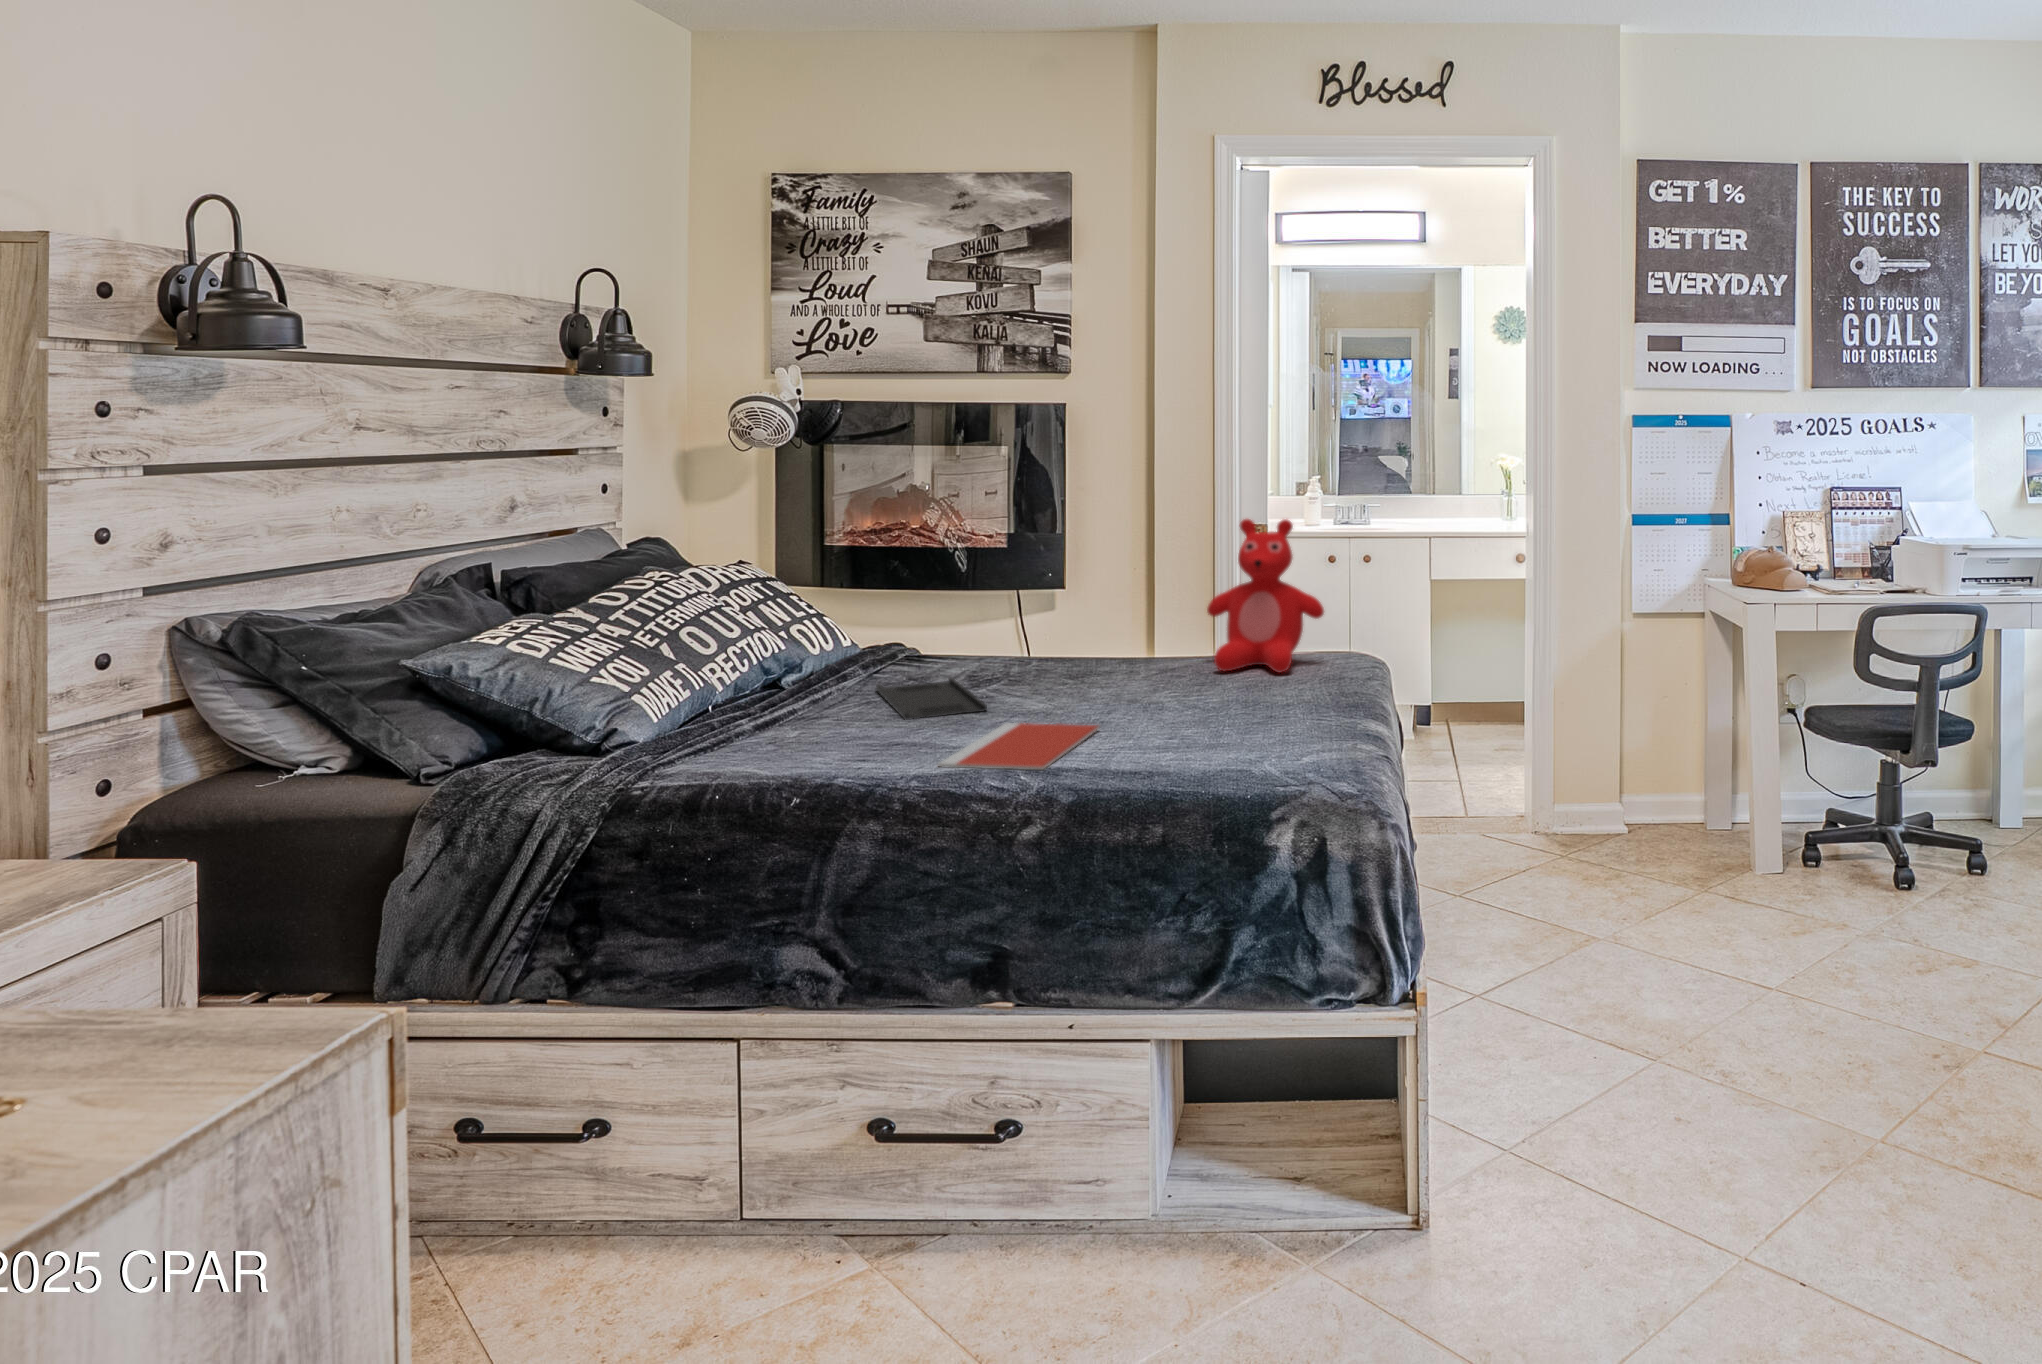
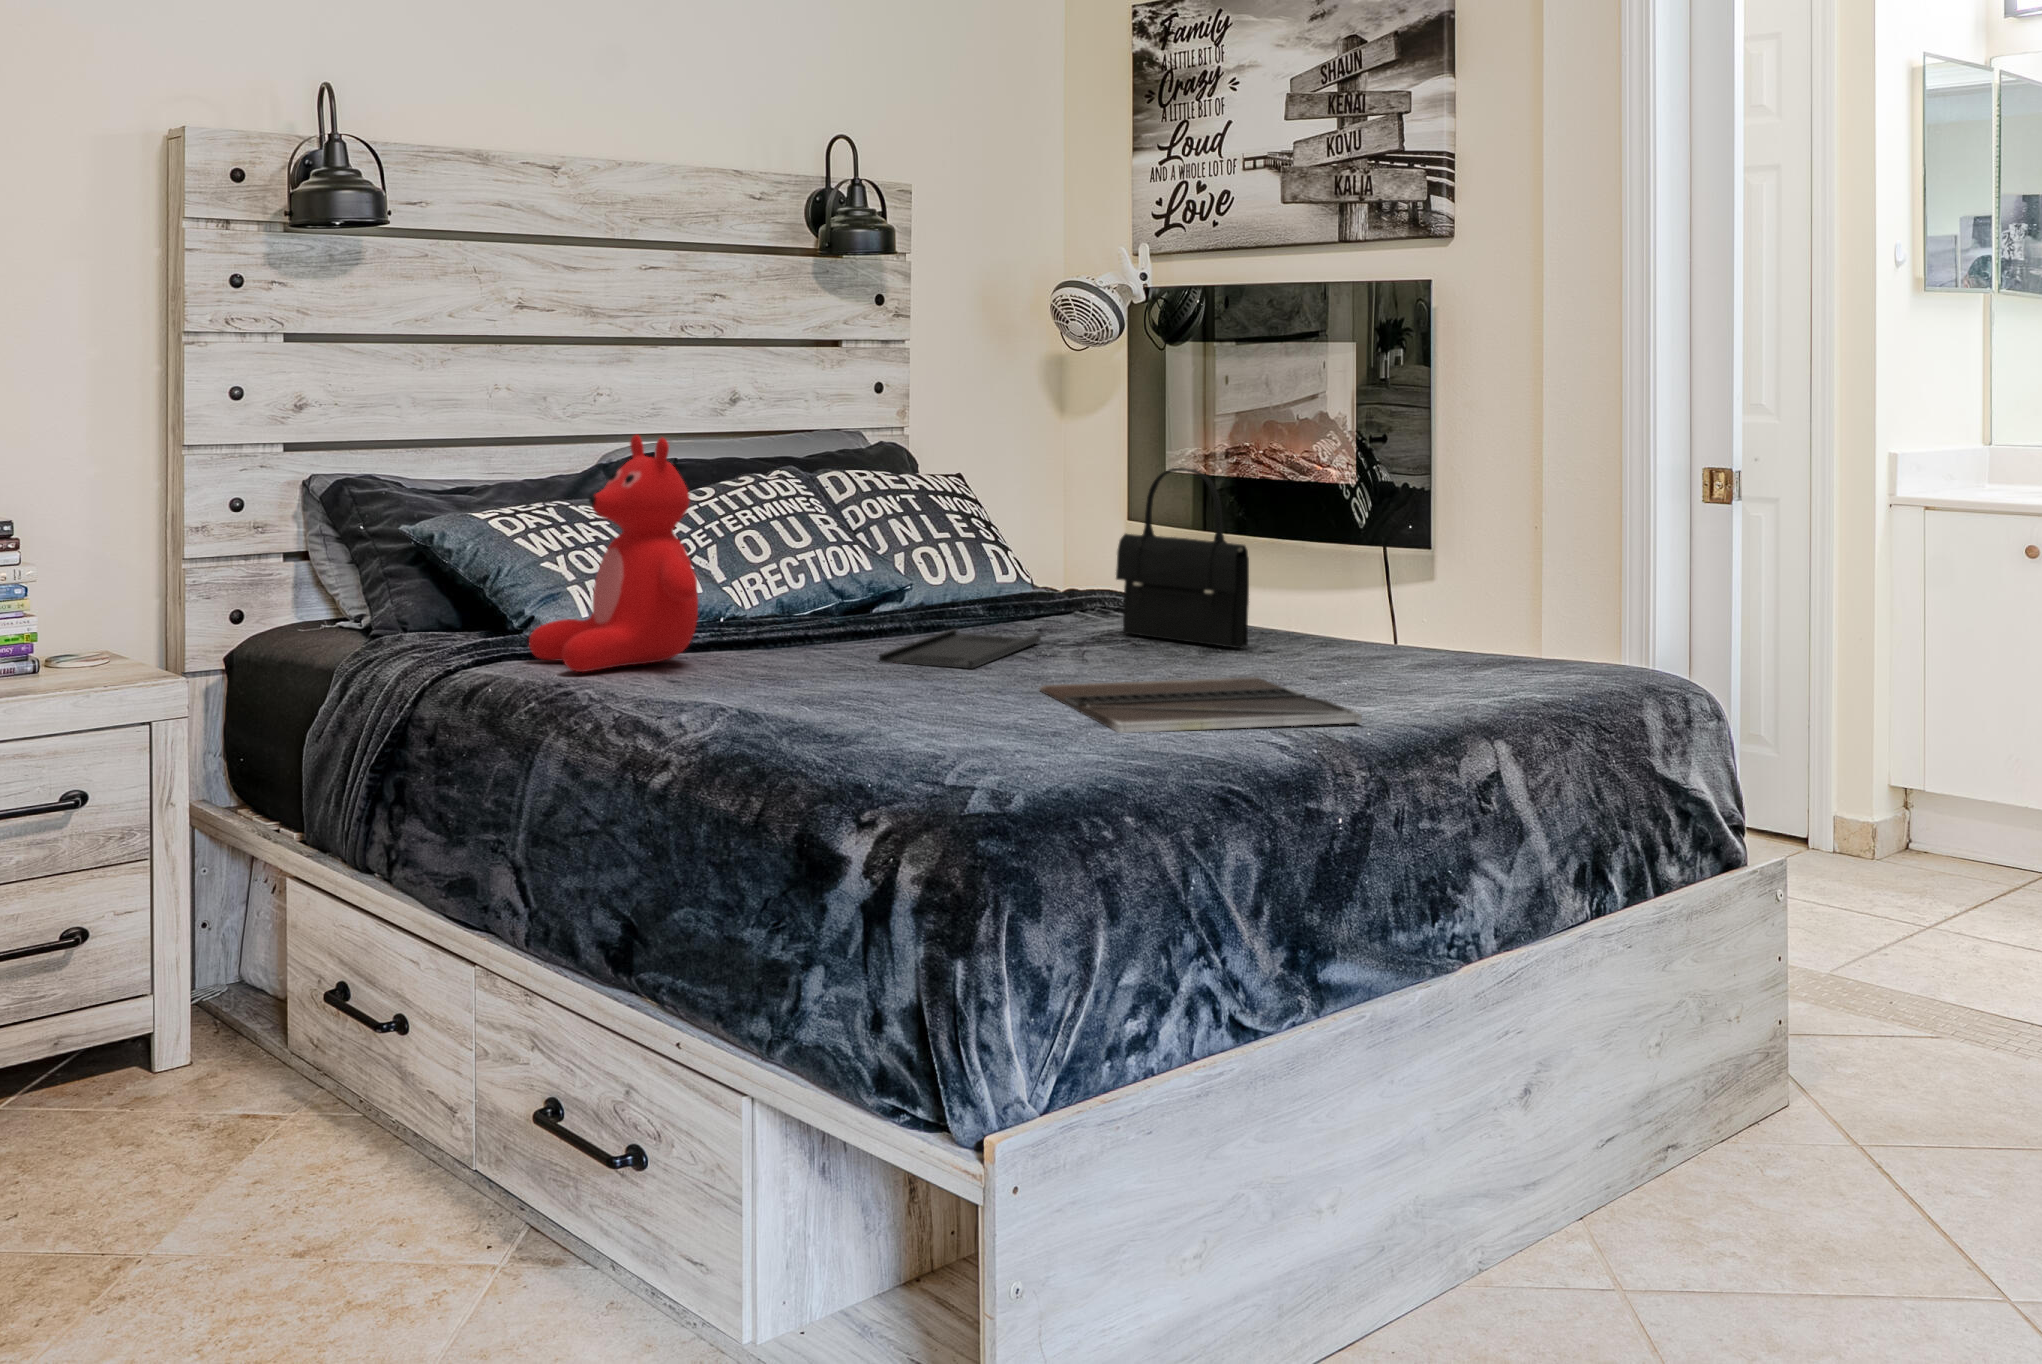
teddy bear: present [1207,519,1324,673] -> present [529,435,698,672]
handbag: none [970,540,1082,666] -> present [1116,468,1249,648]
laptop: none [1085,680,1317,733] -> present [1039,677,1362,733]
notebook: present [937,723,1099,770] -> none [747,678,997,720]

